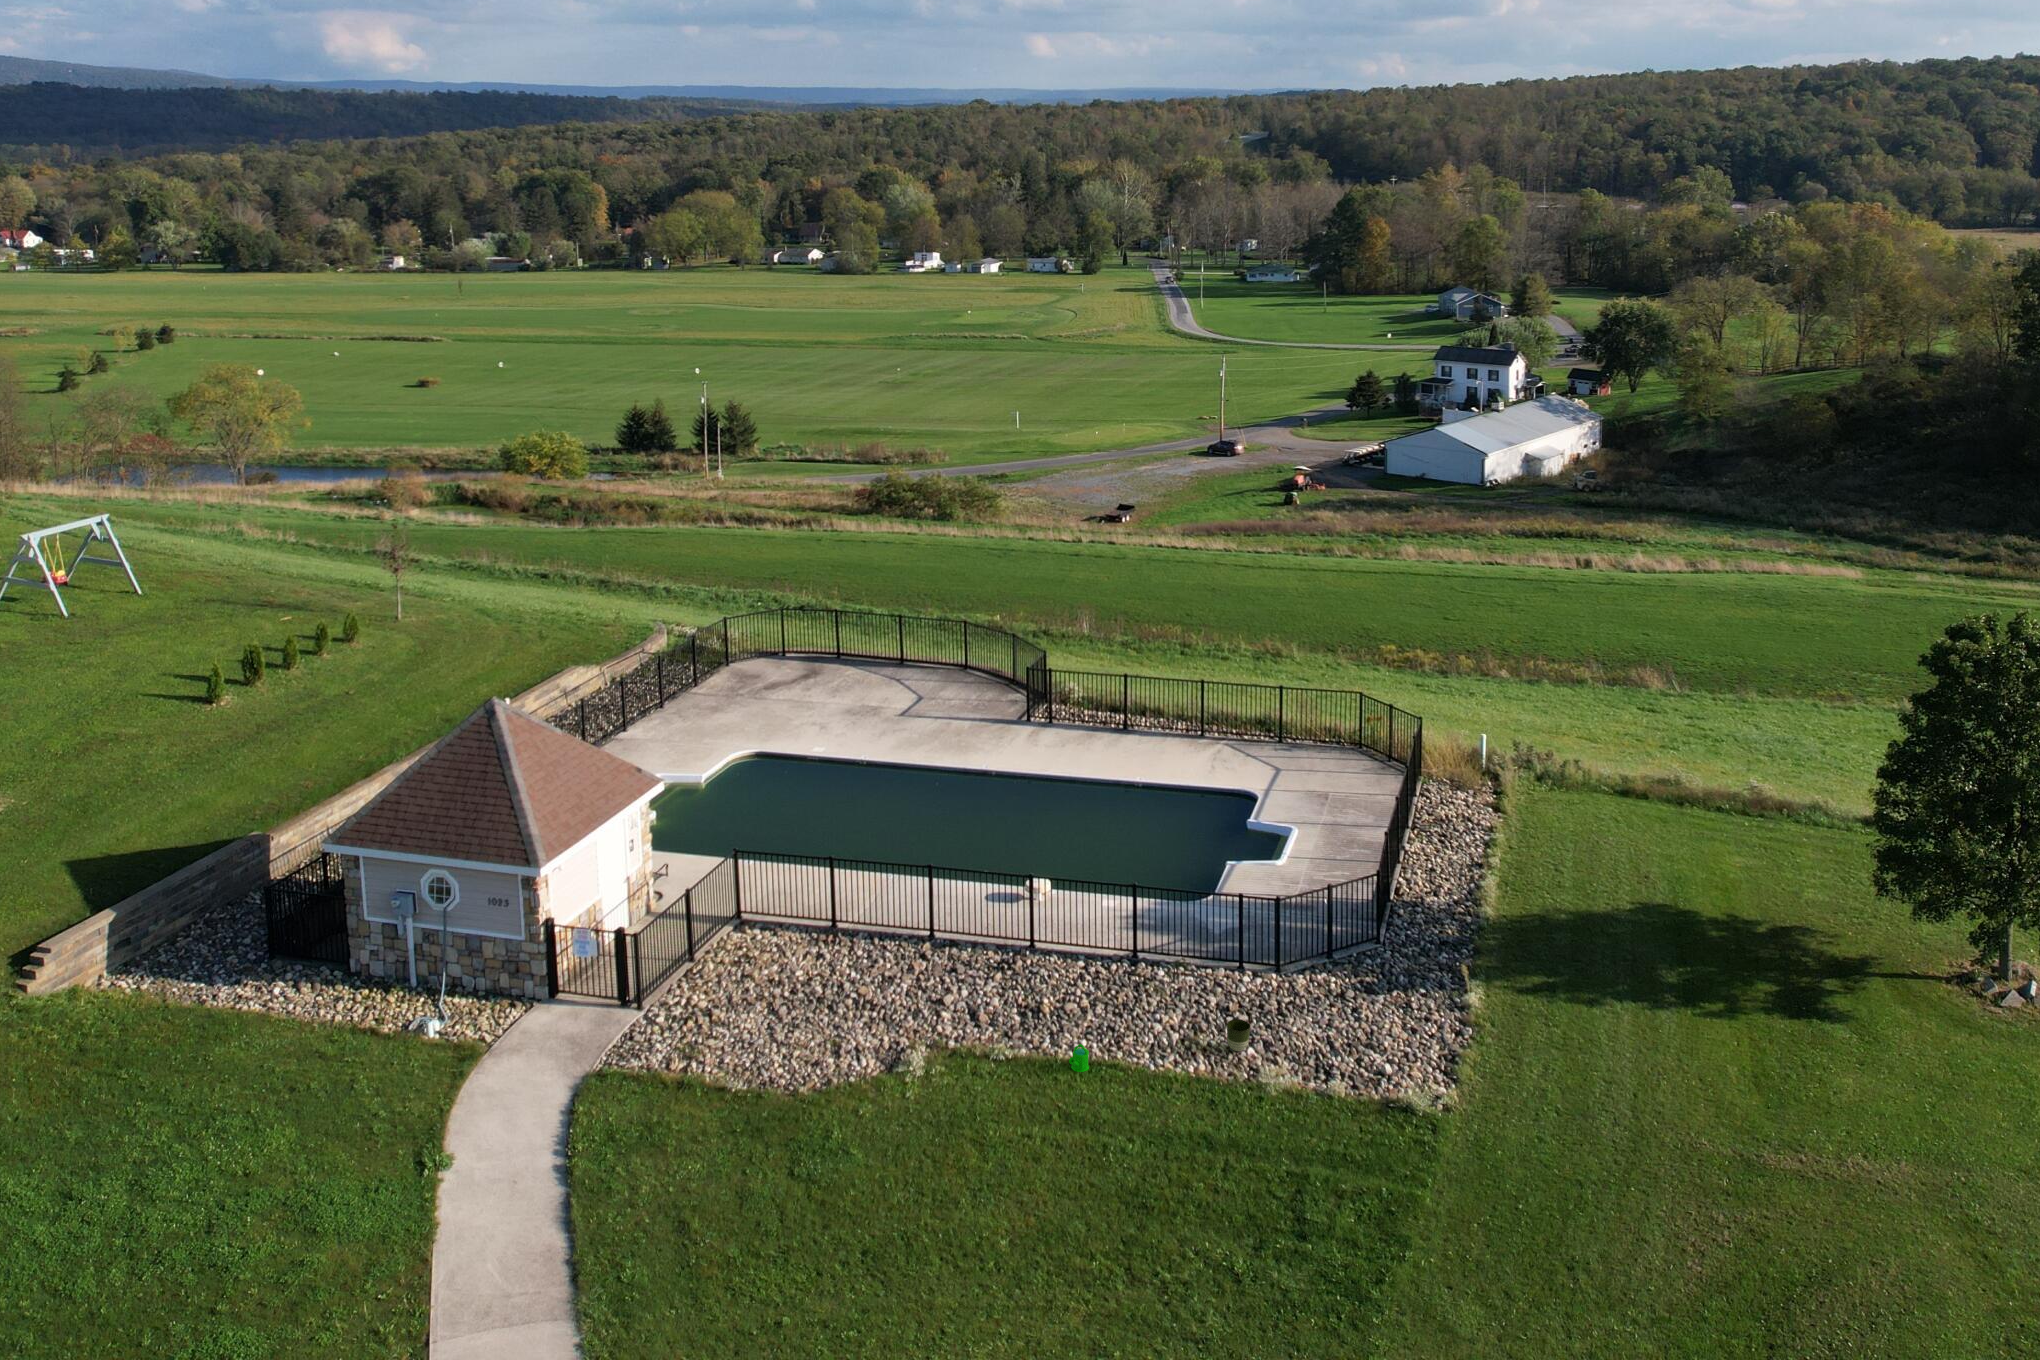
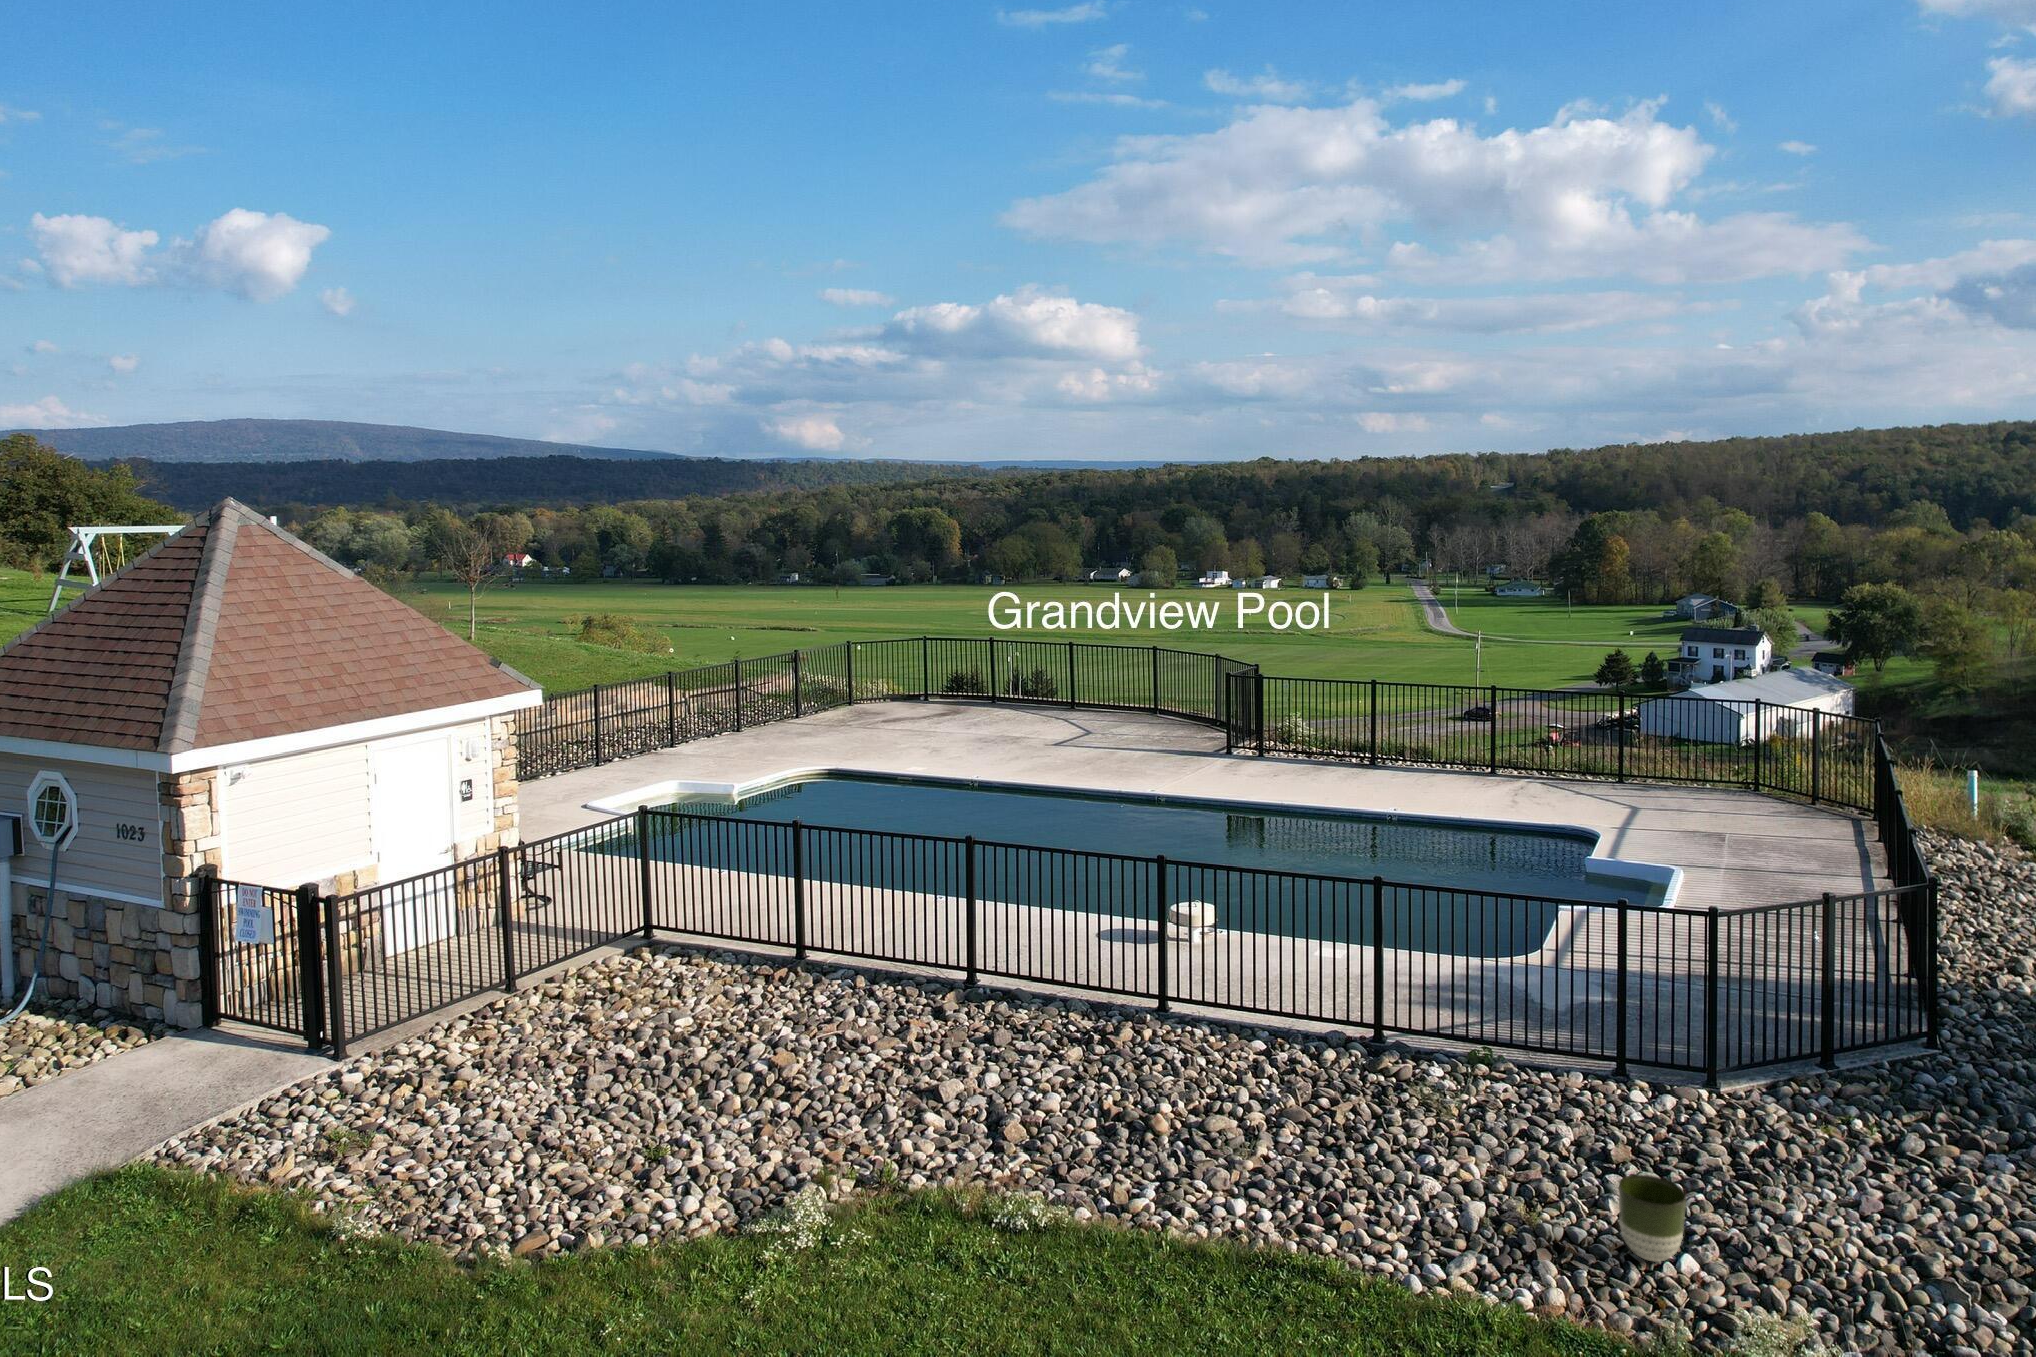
watering can: present [1069,1044,1089,1072] -> none [1184,1200,1243,1277]

